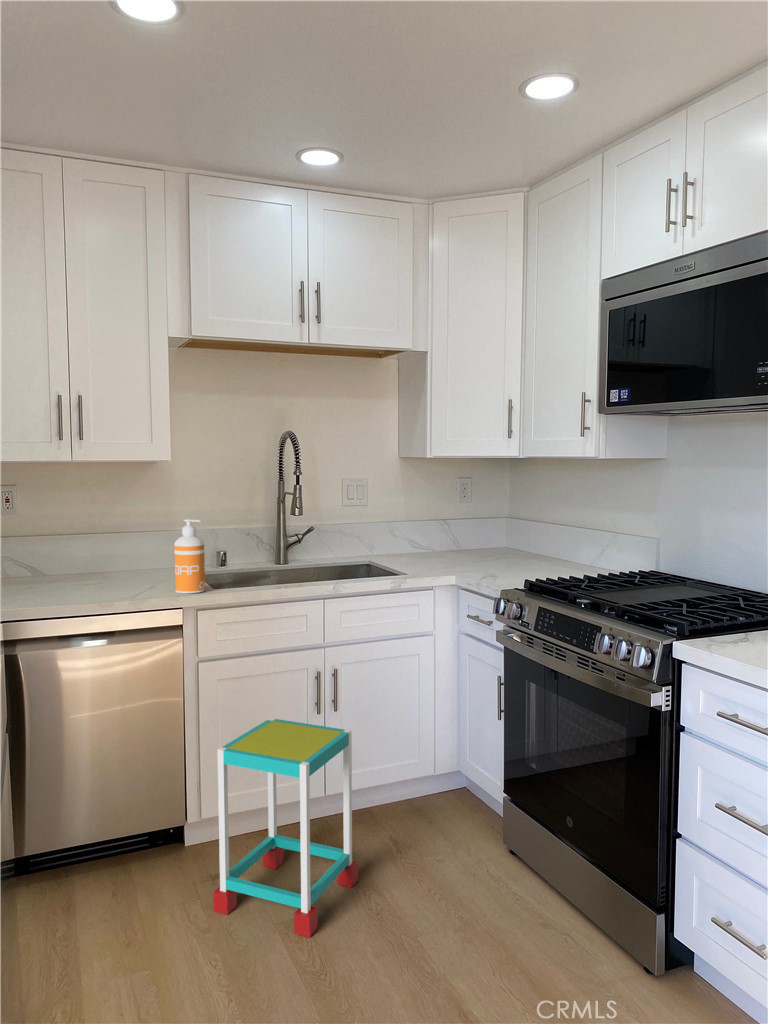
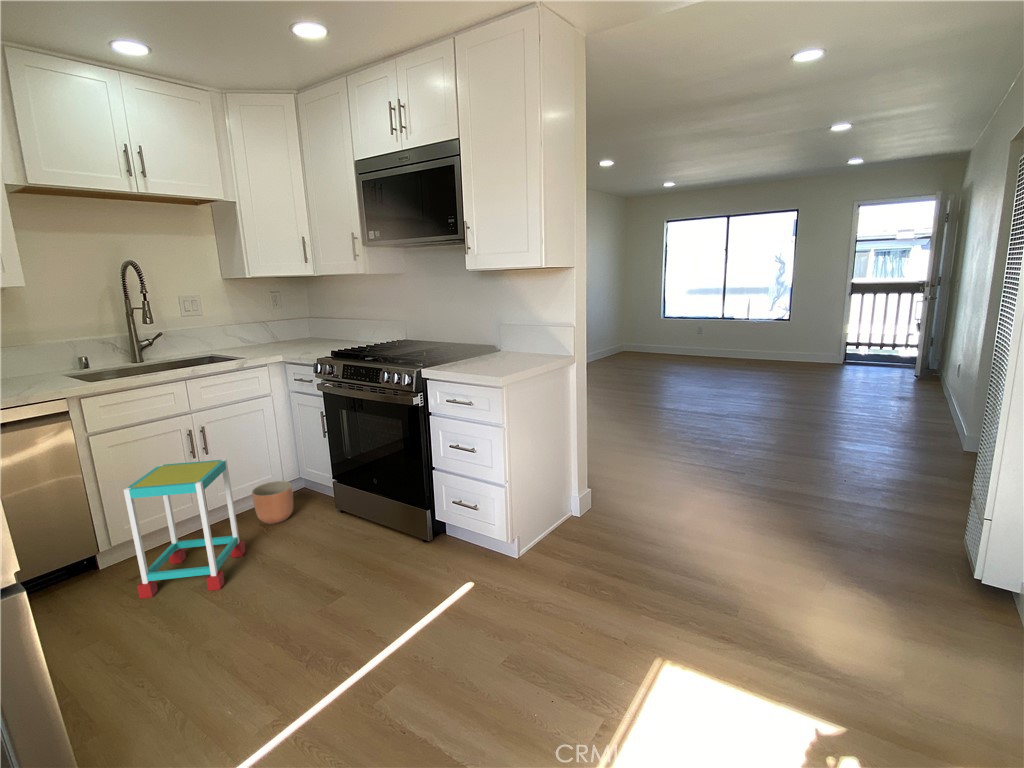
soap dispenser: present [174,519,205,593] -> none [45,331,81,388]
planter: none [384,772,442,842] -> present [252,481,293,524]

